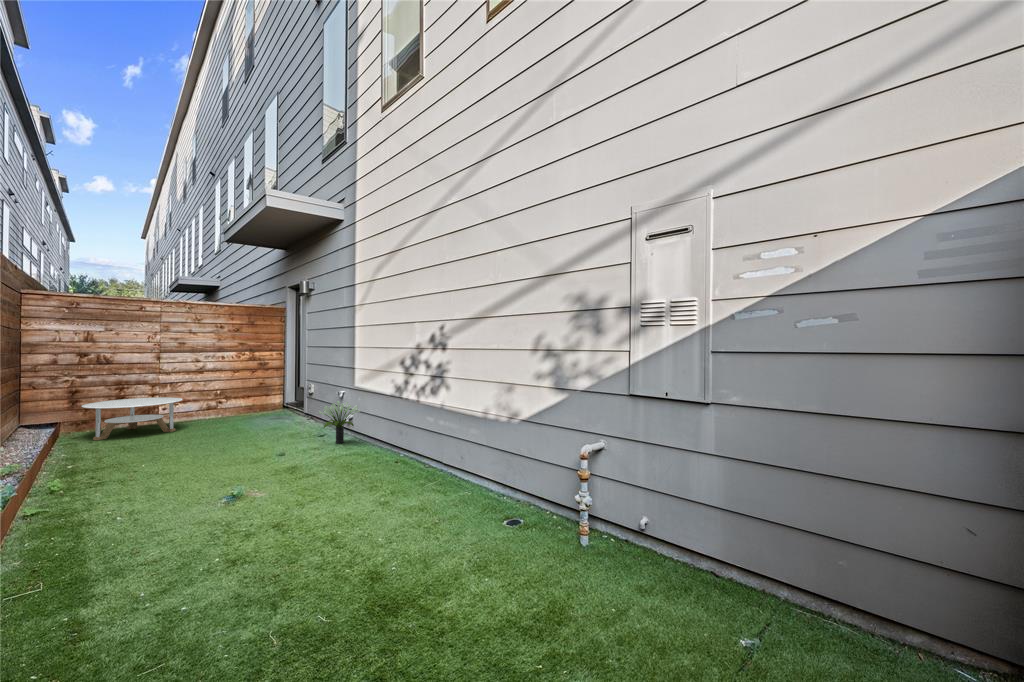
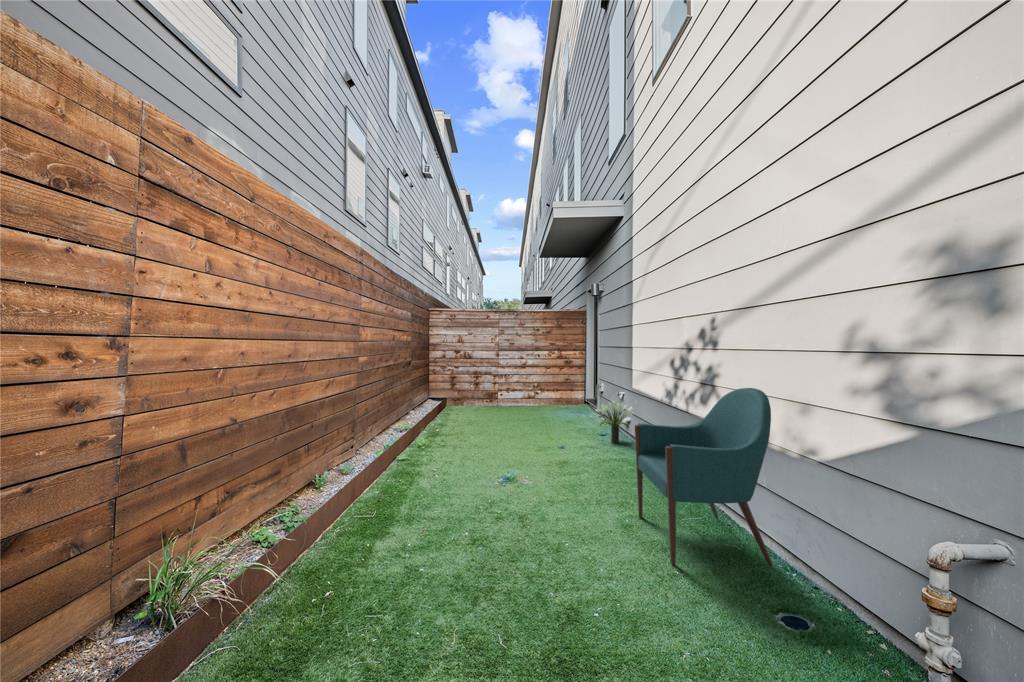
chair: none [390,378,493,518] -> present [635,388,773,566]
round table: present [82,397,183,440] -> none [454,384,510,412]

